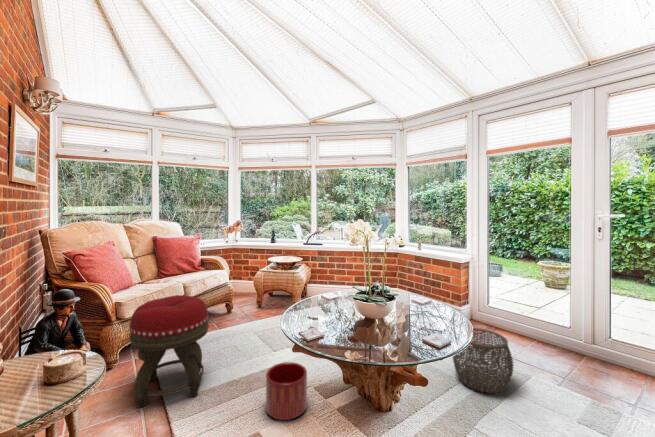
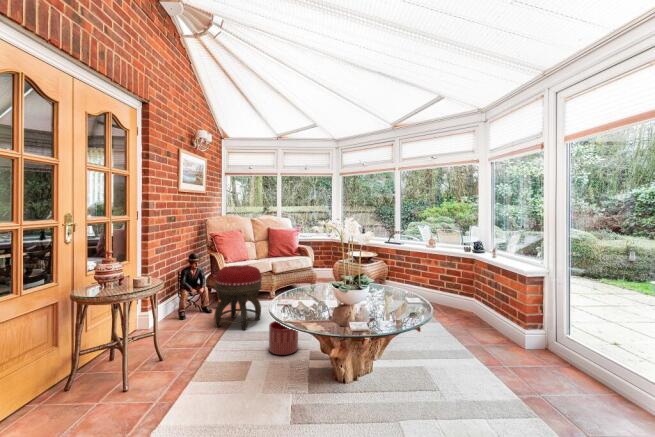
woven basket: present [453,328,513,394] -> none [426,330,485,395]

